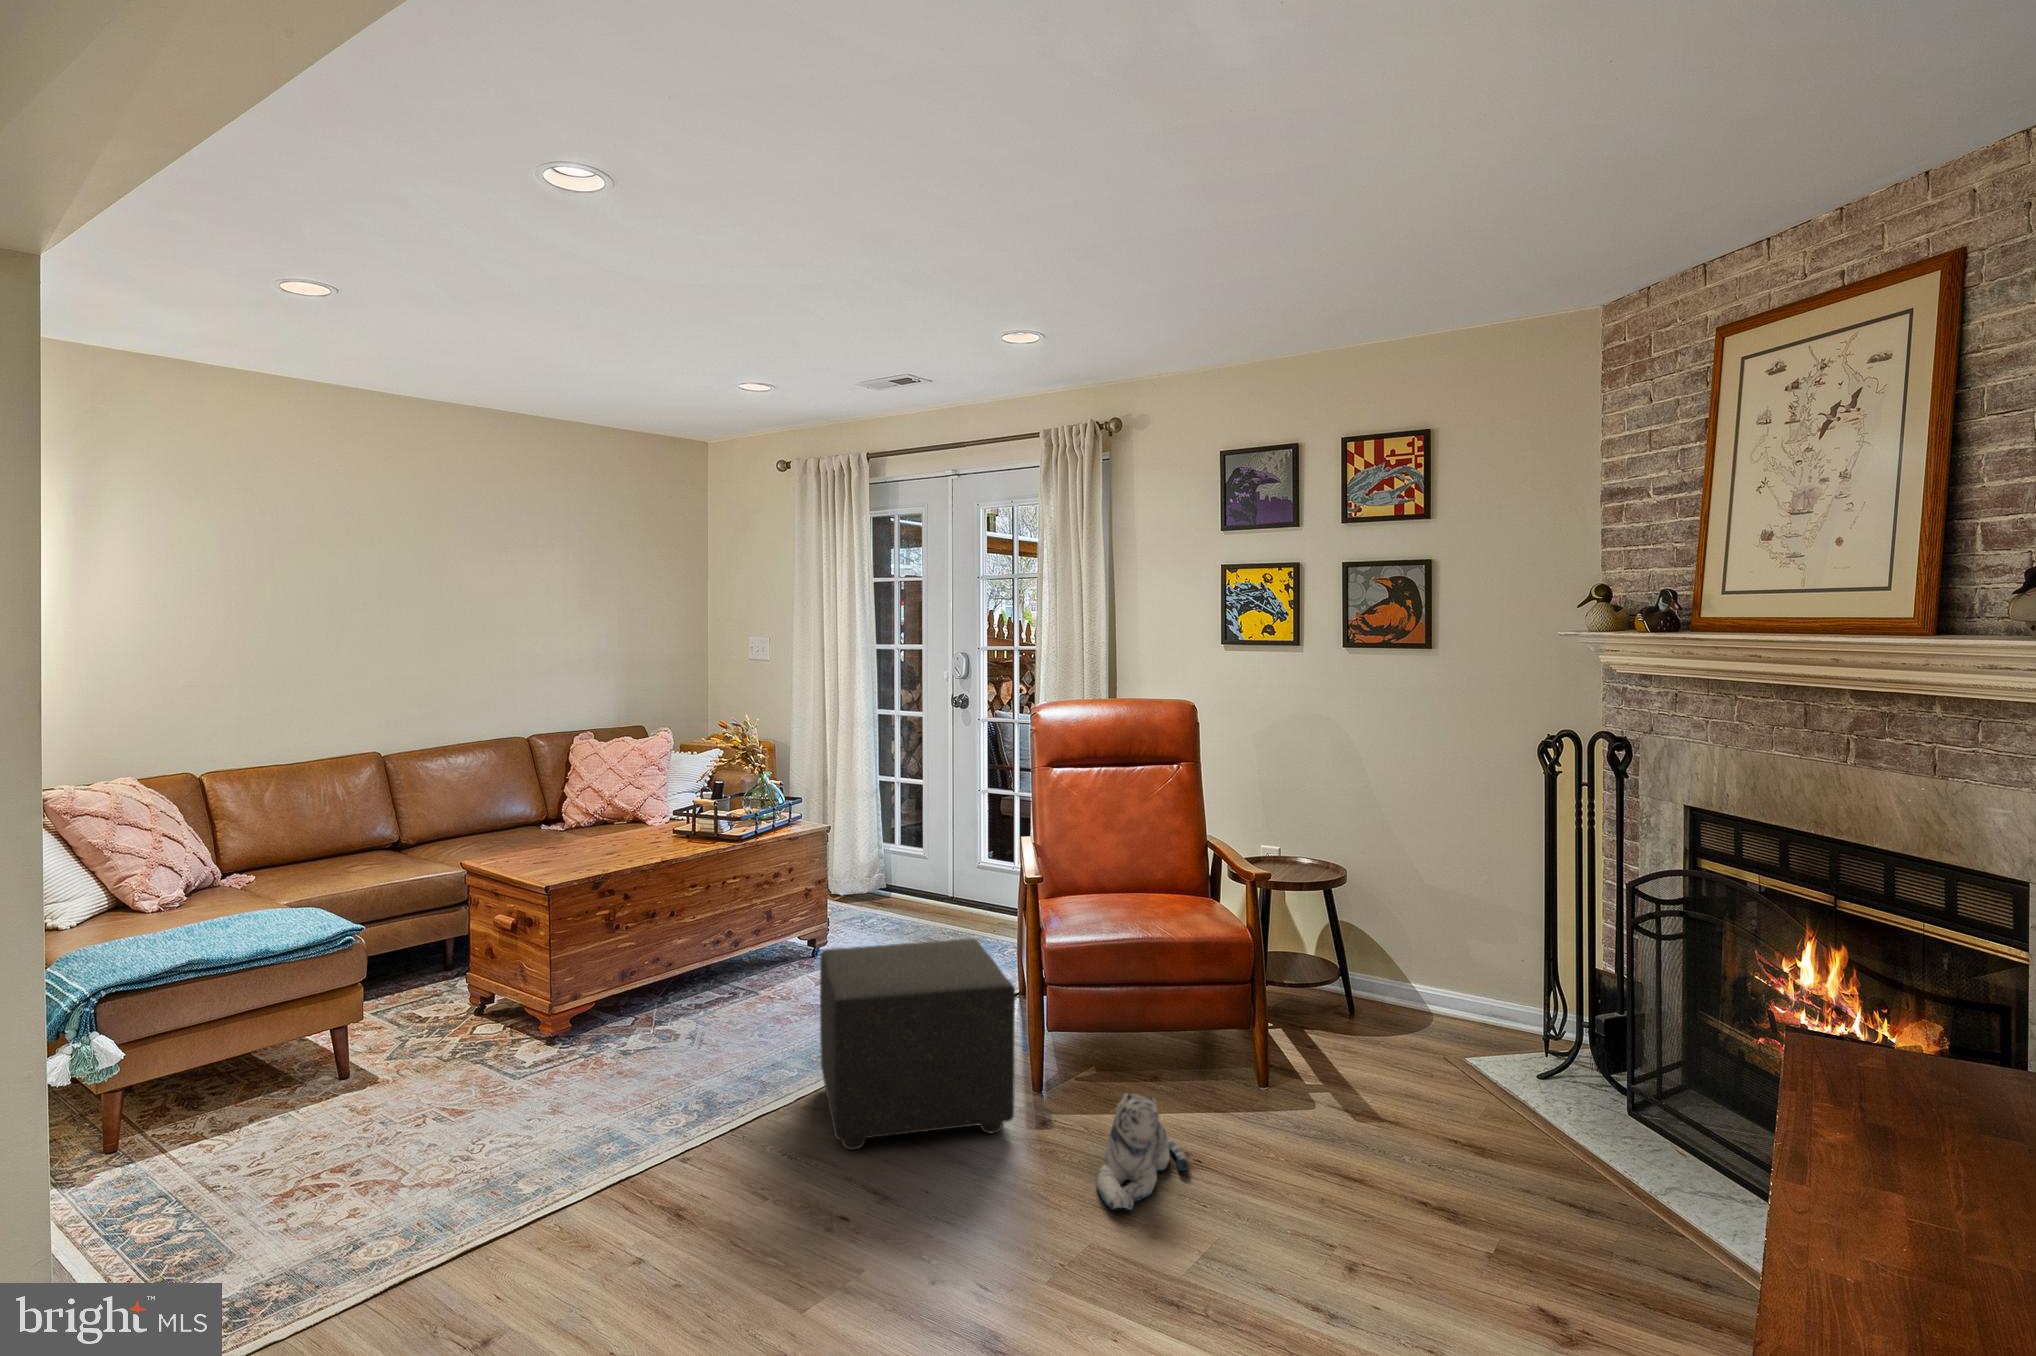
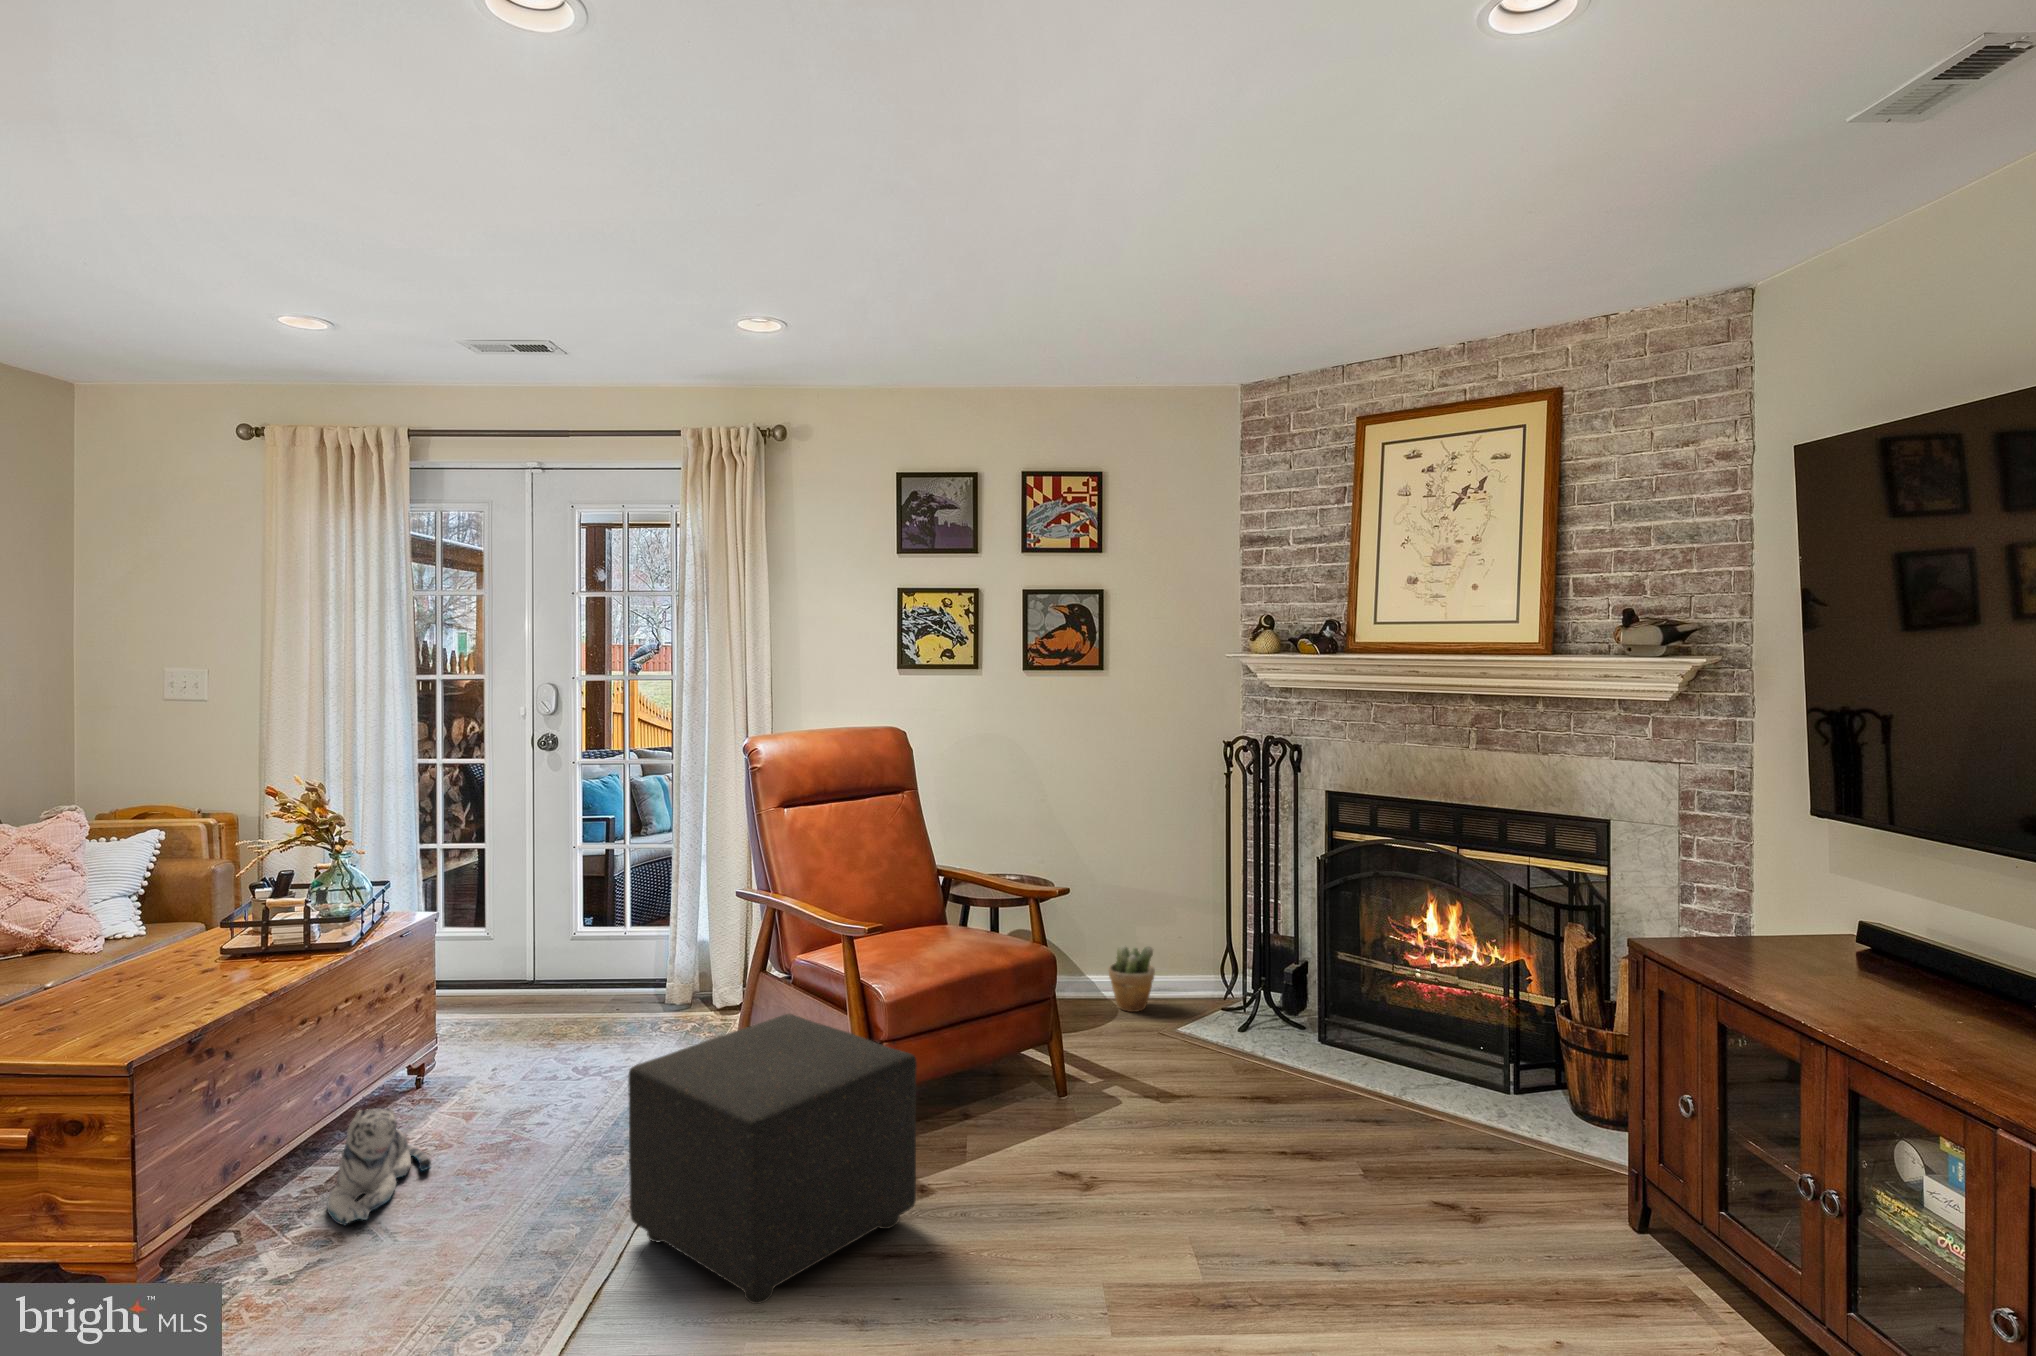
potted plant: none [1412,956,1468,1032] -> present [1108,946,1155,1012]
plush toy: present [1096,1094,1188,1210] -> present [327,1108,431,1226]

